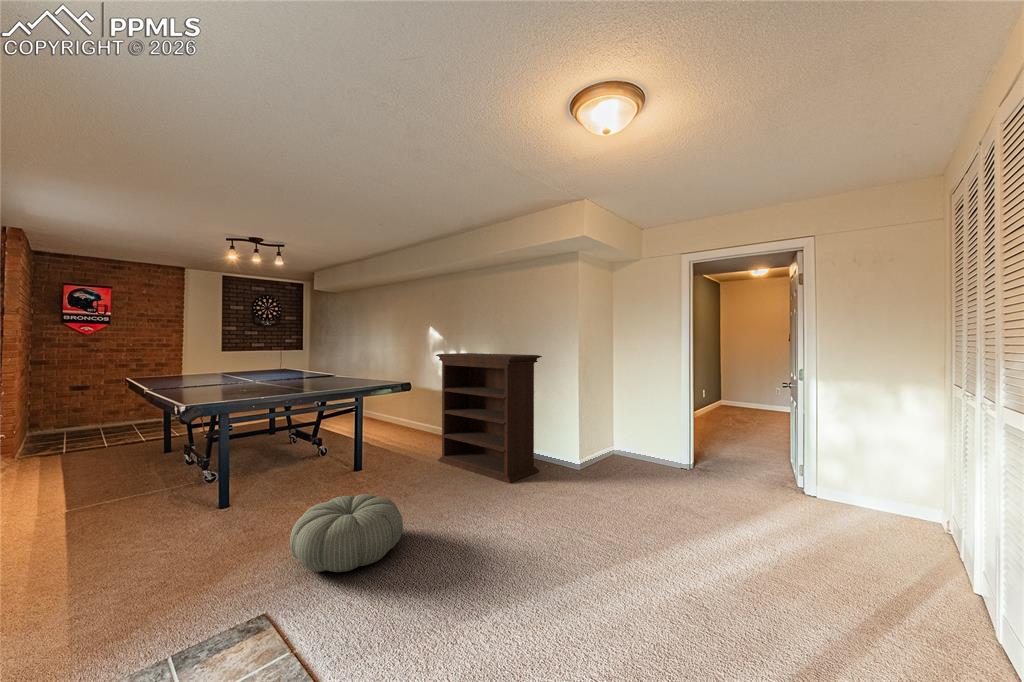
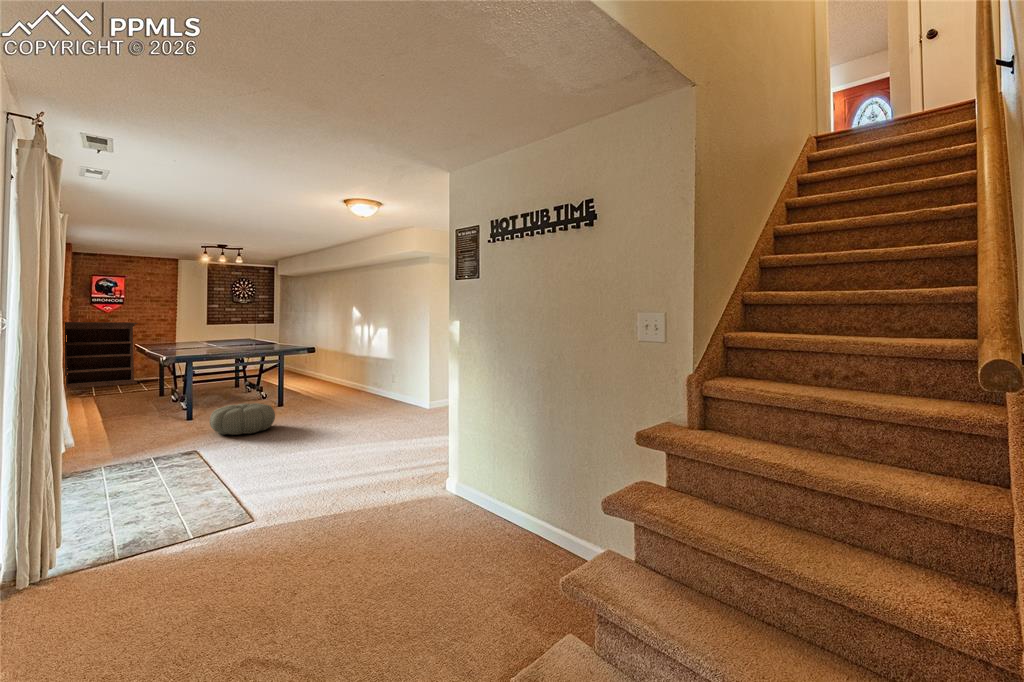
bookshelf: present [436,353,542,483] -> present [65,322,138,388]

